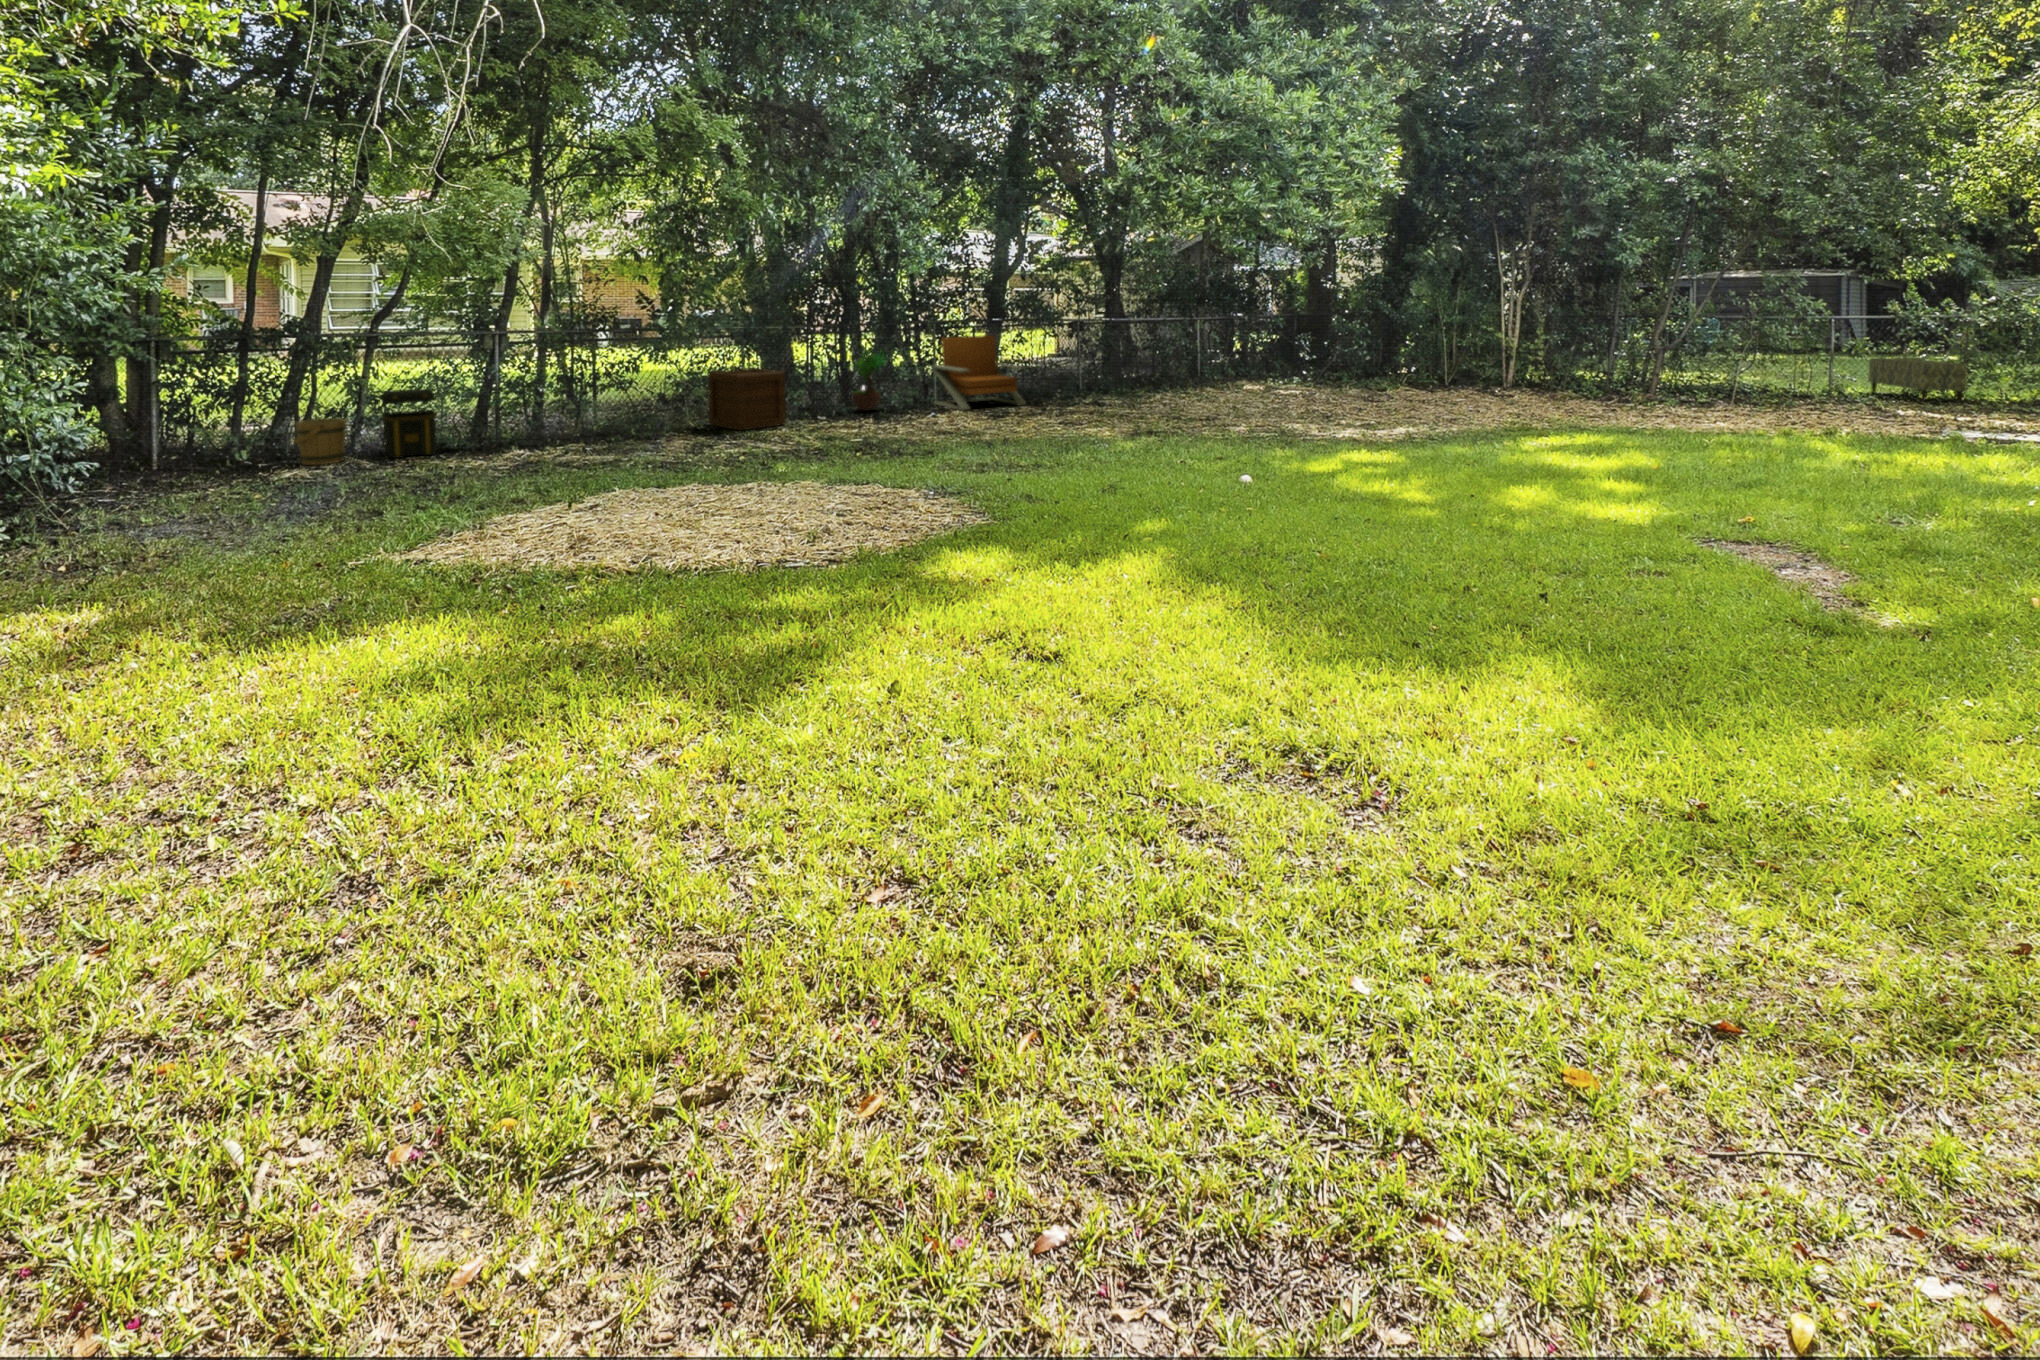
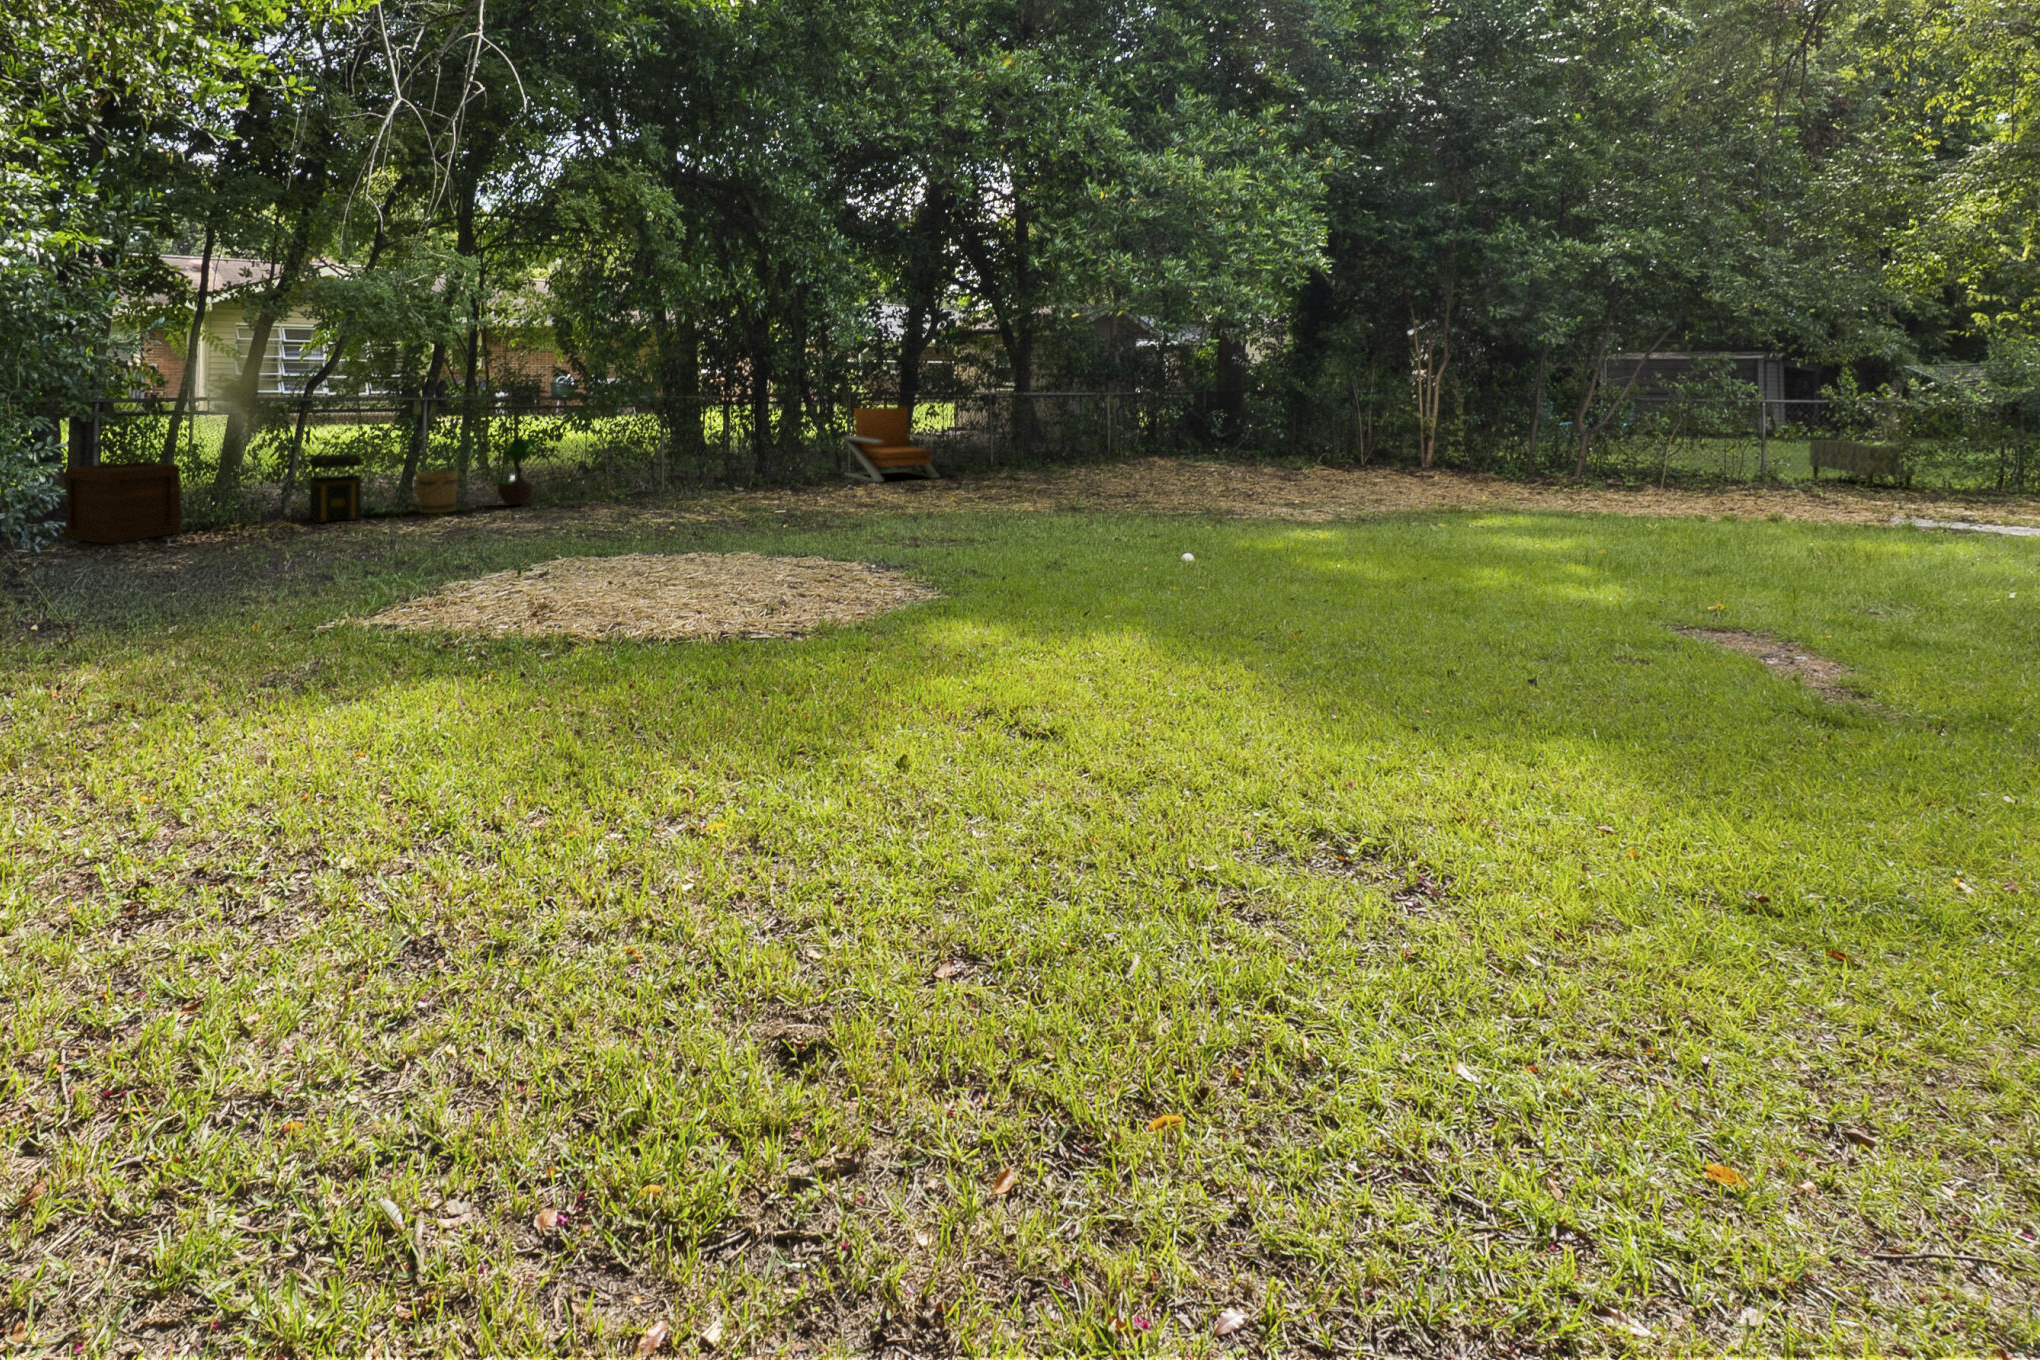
potted tree: present [852,352,884,411] -> present [498,433,537,505]
wooden crate: present [708,368,786,430] -> present [65,461,181,545]
bucket: present [293,418,347,465] -> present [413,471,459,514]

